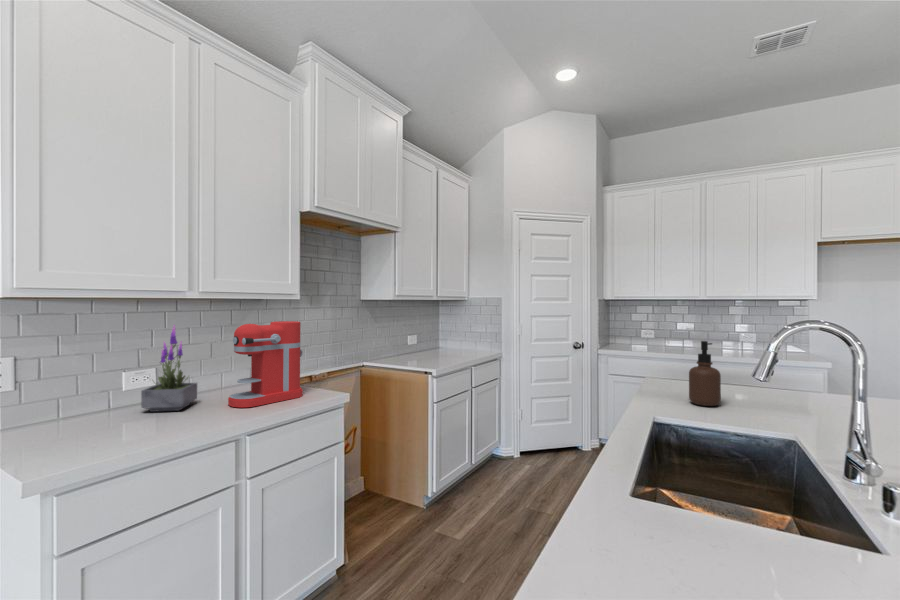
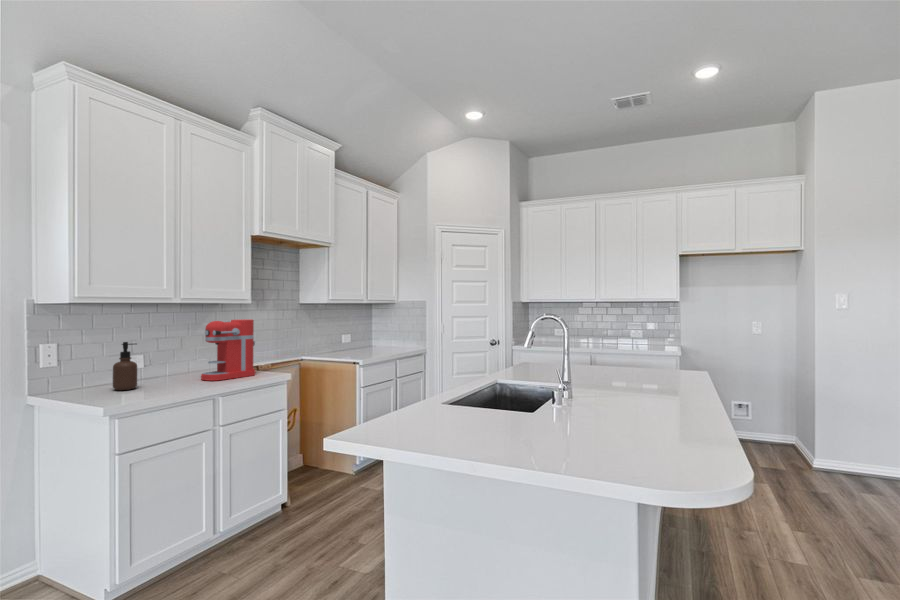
potted plant: present [141,325,197,412] -> none [140,321,177,384]
soap dispenser: present [689,341,721,406] -> present [113,342,137,390]

